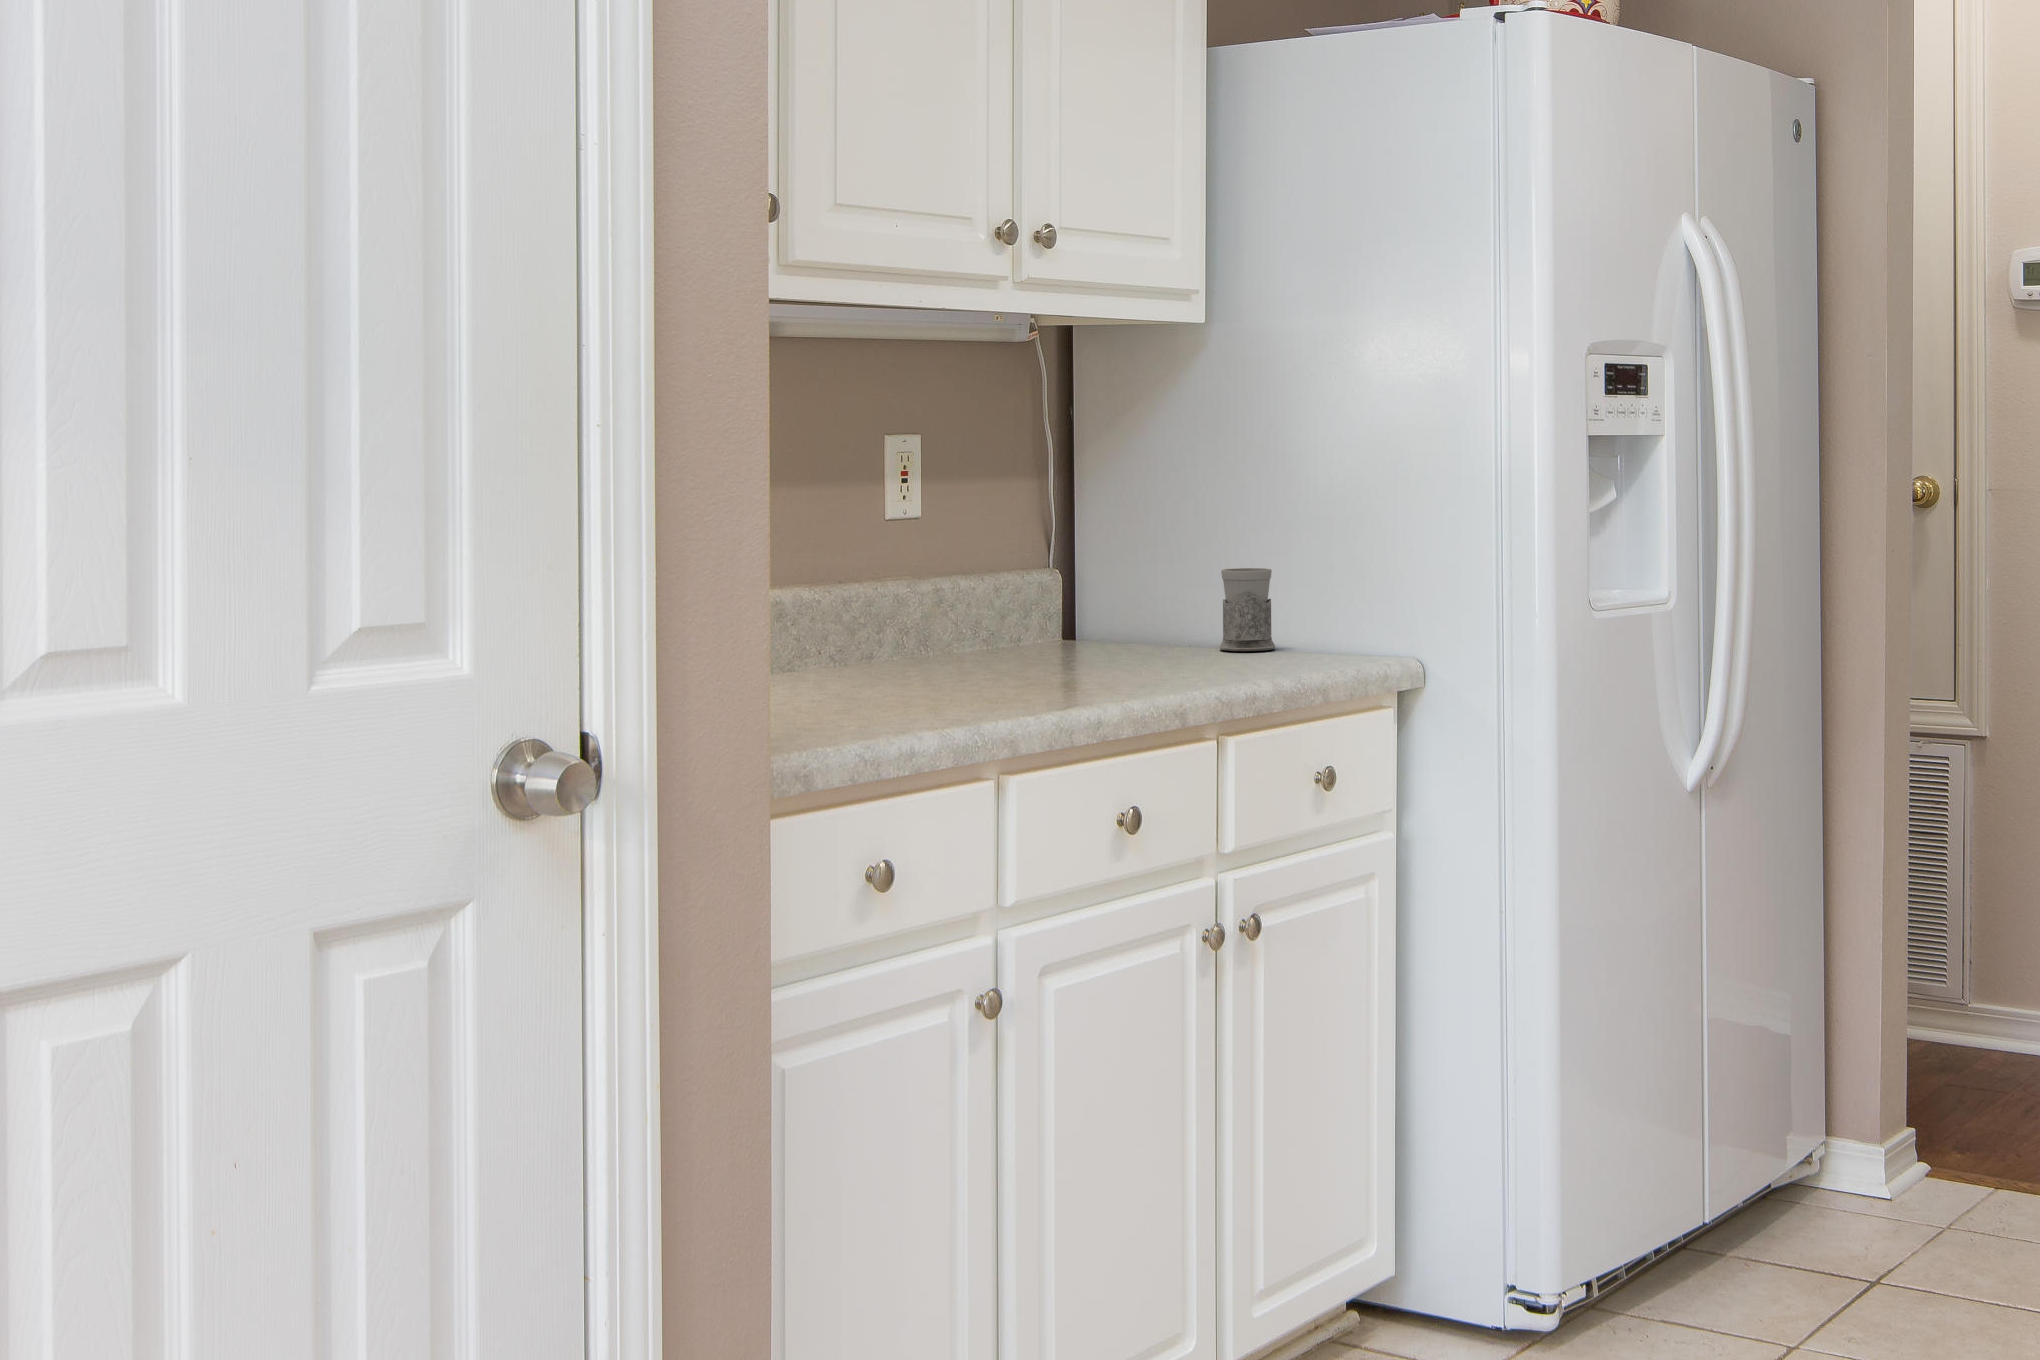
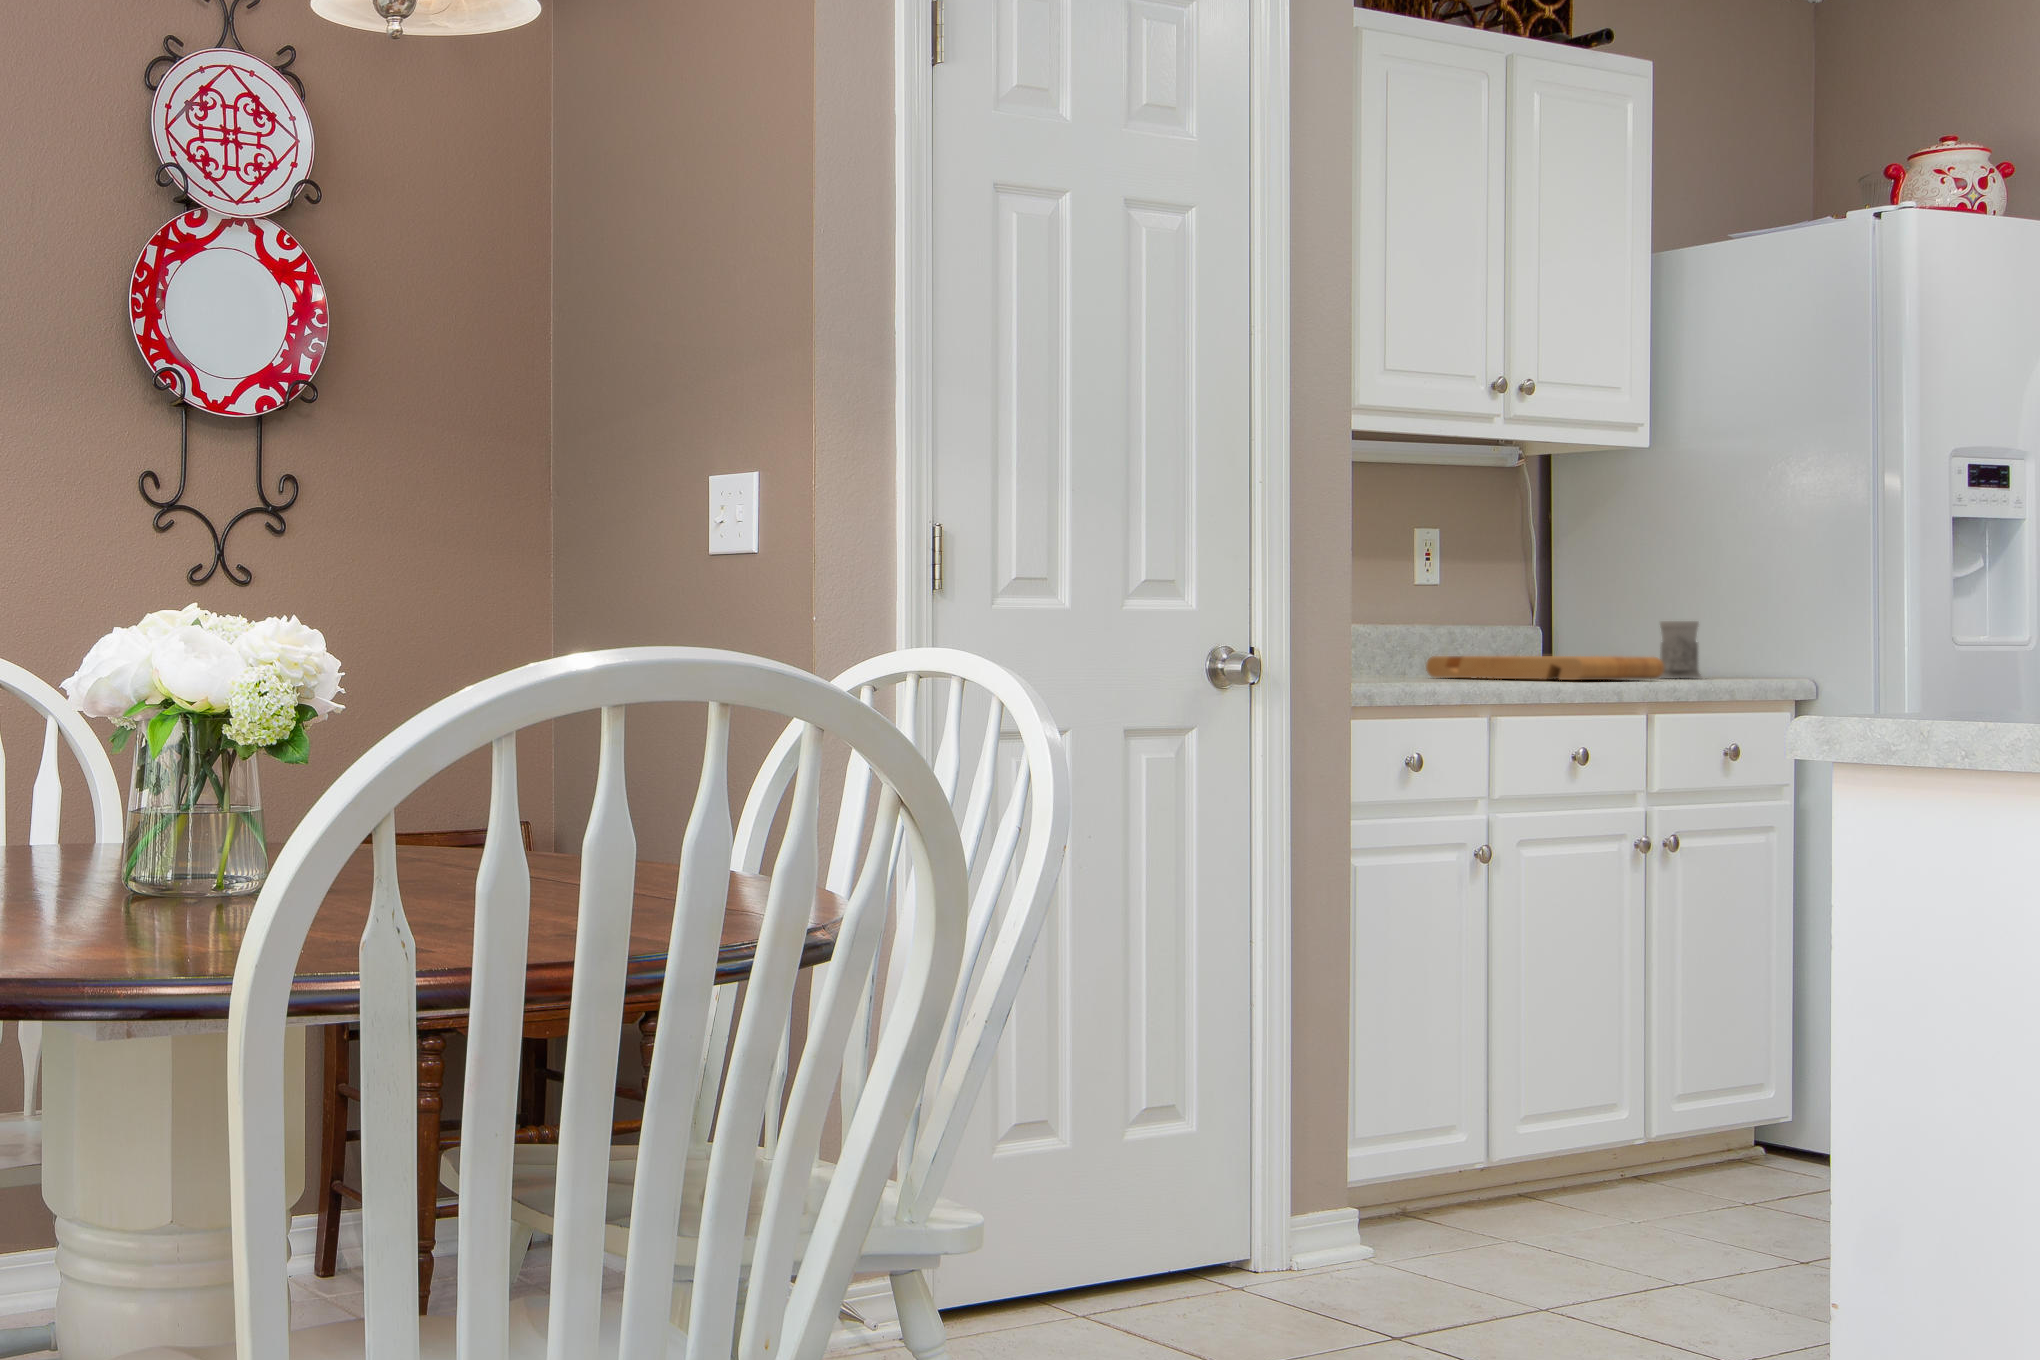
cutting board: none [906,624,1236,680] -> present [1426,656,1664,680]

